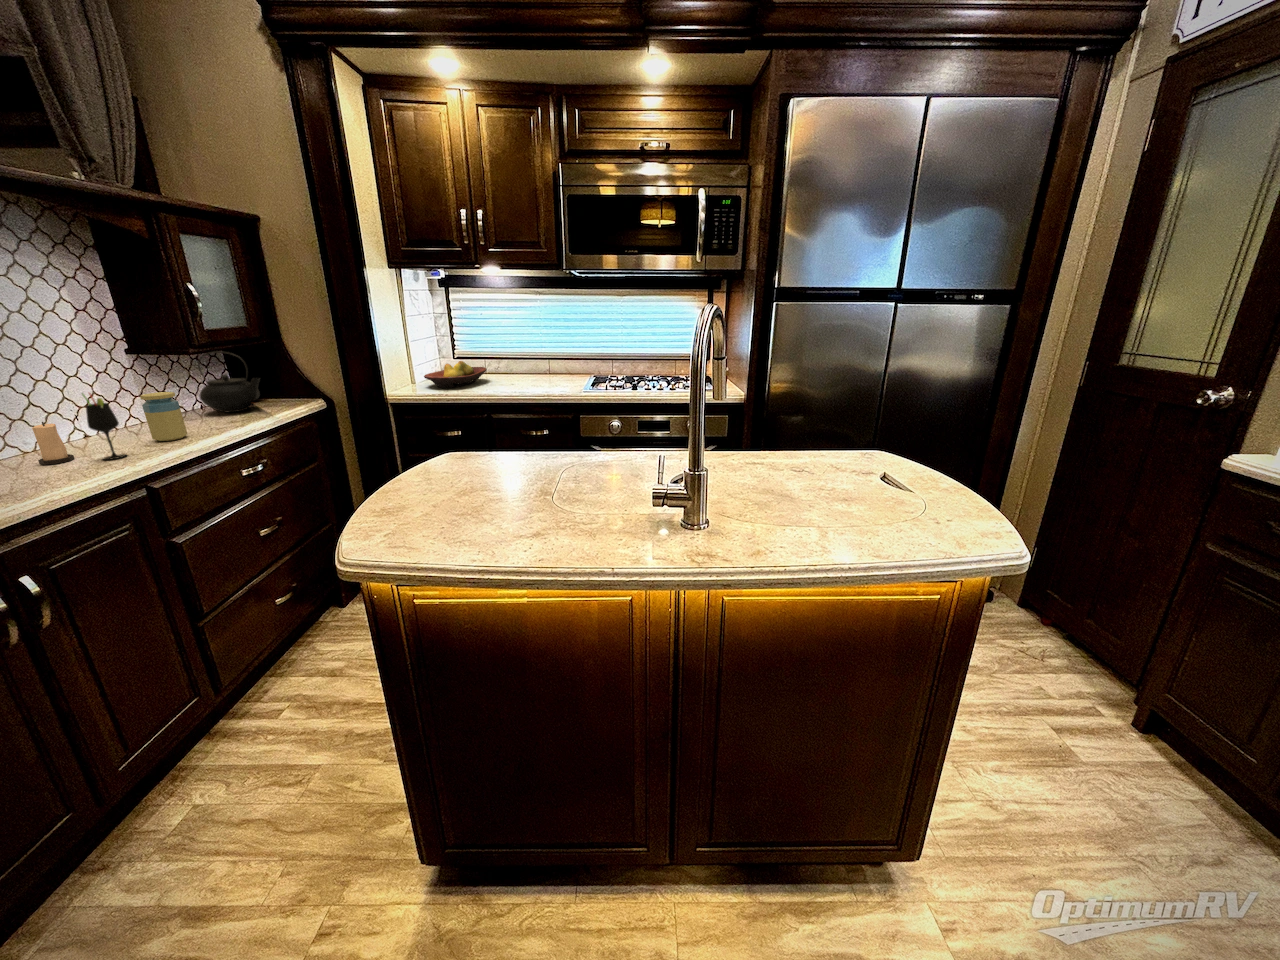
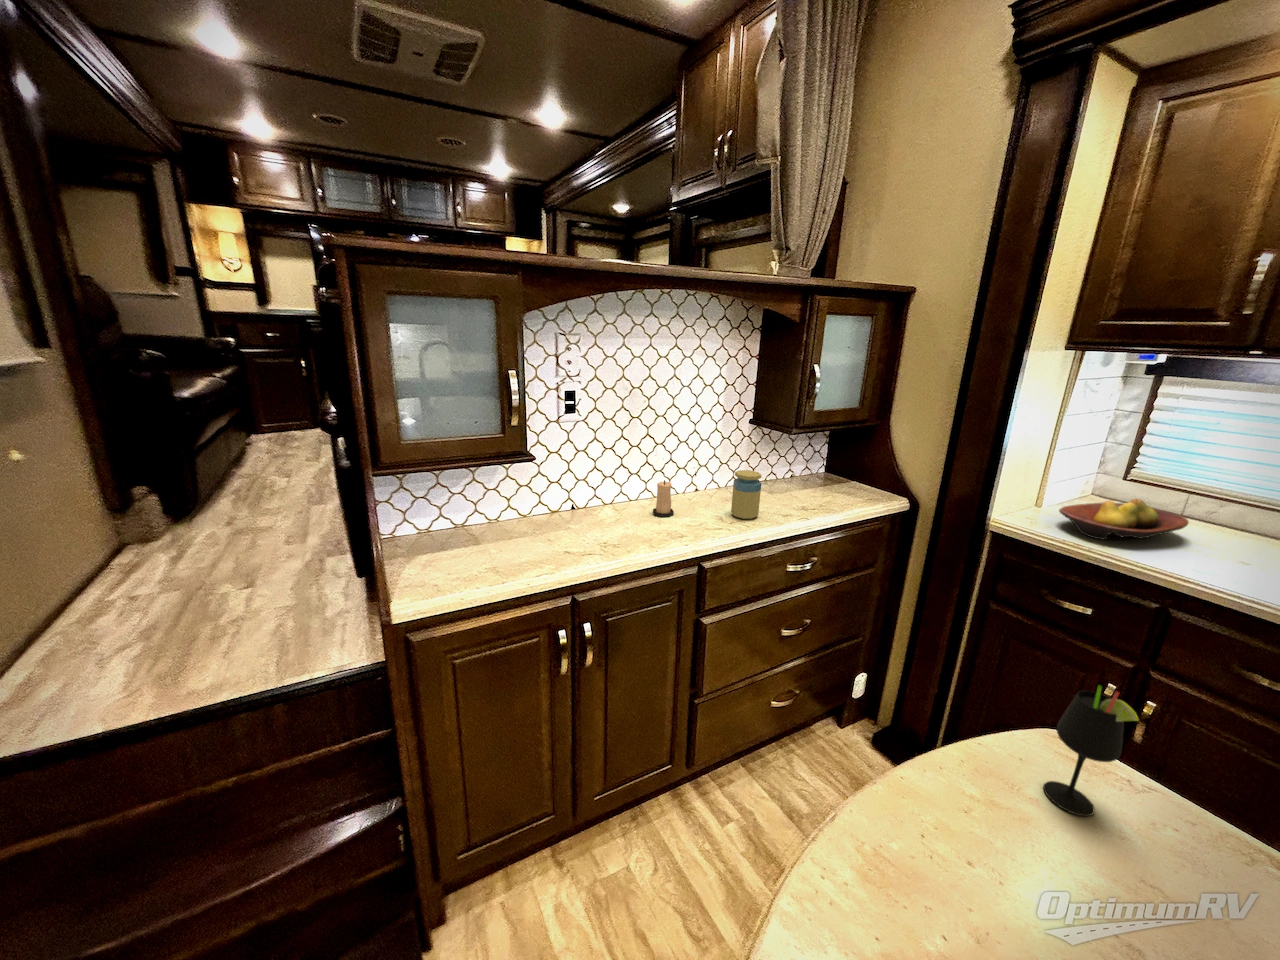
teapot: present [198,351,260,412] -> none [790,432,848,495]
wine glass: present [82,393,126,460] -> present [1043,685,1139,816]

